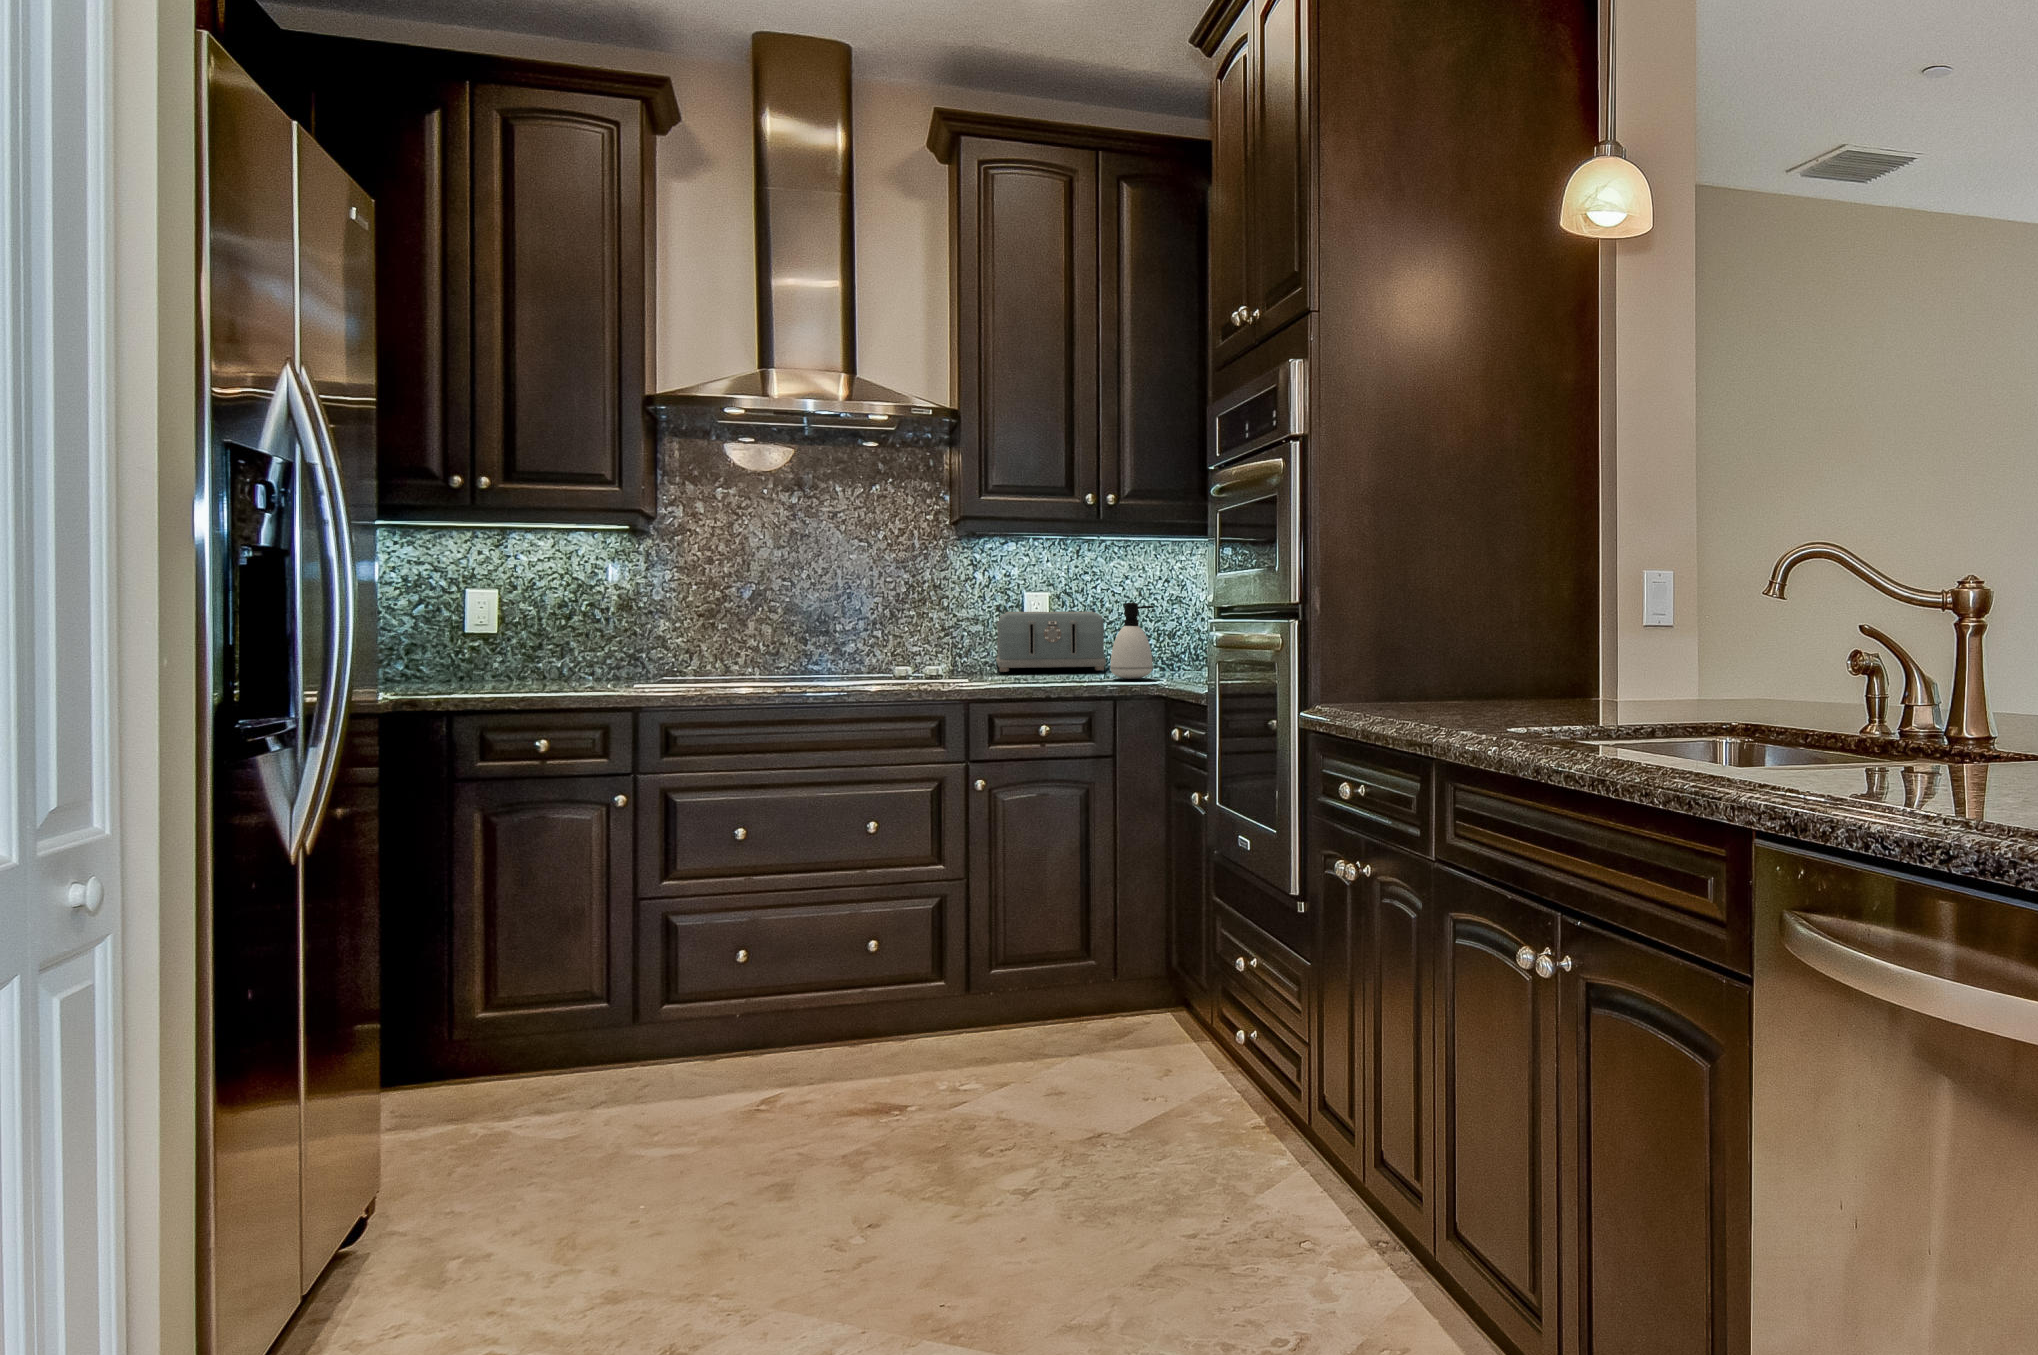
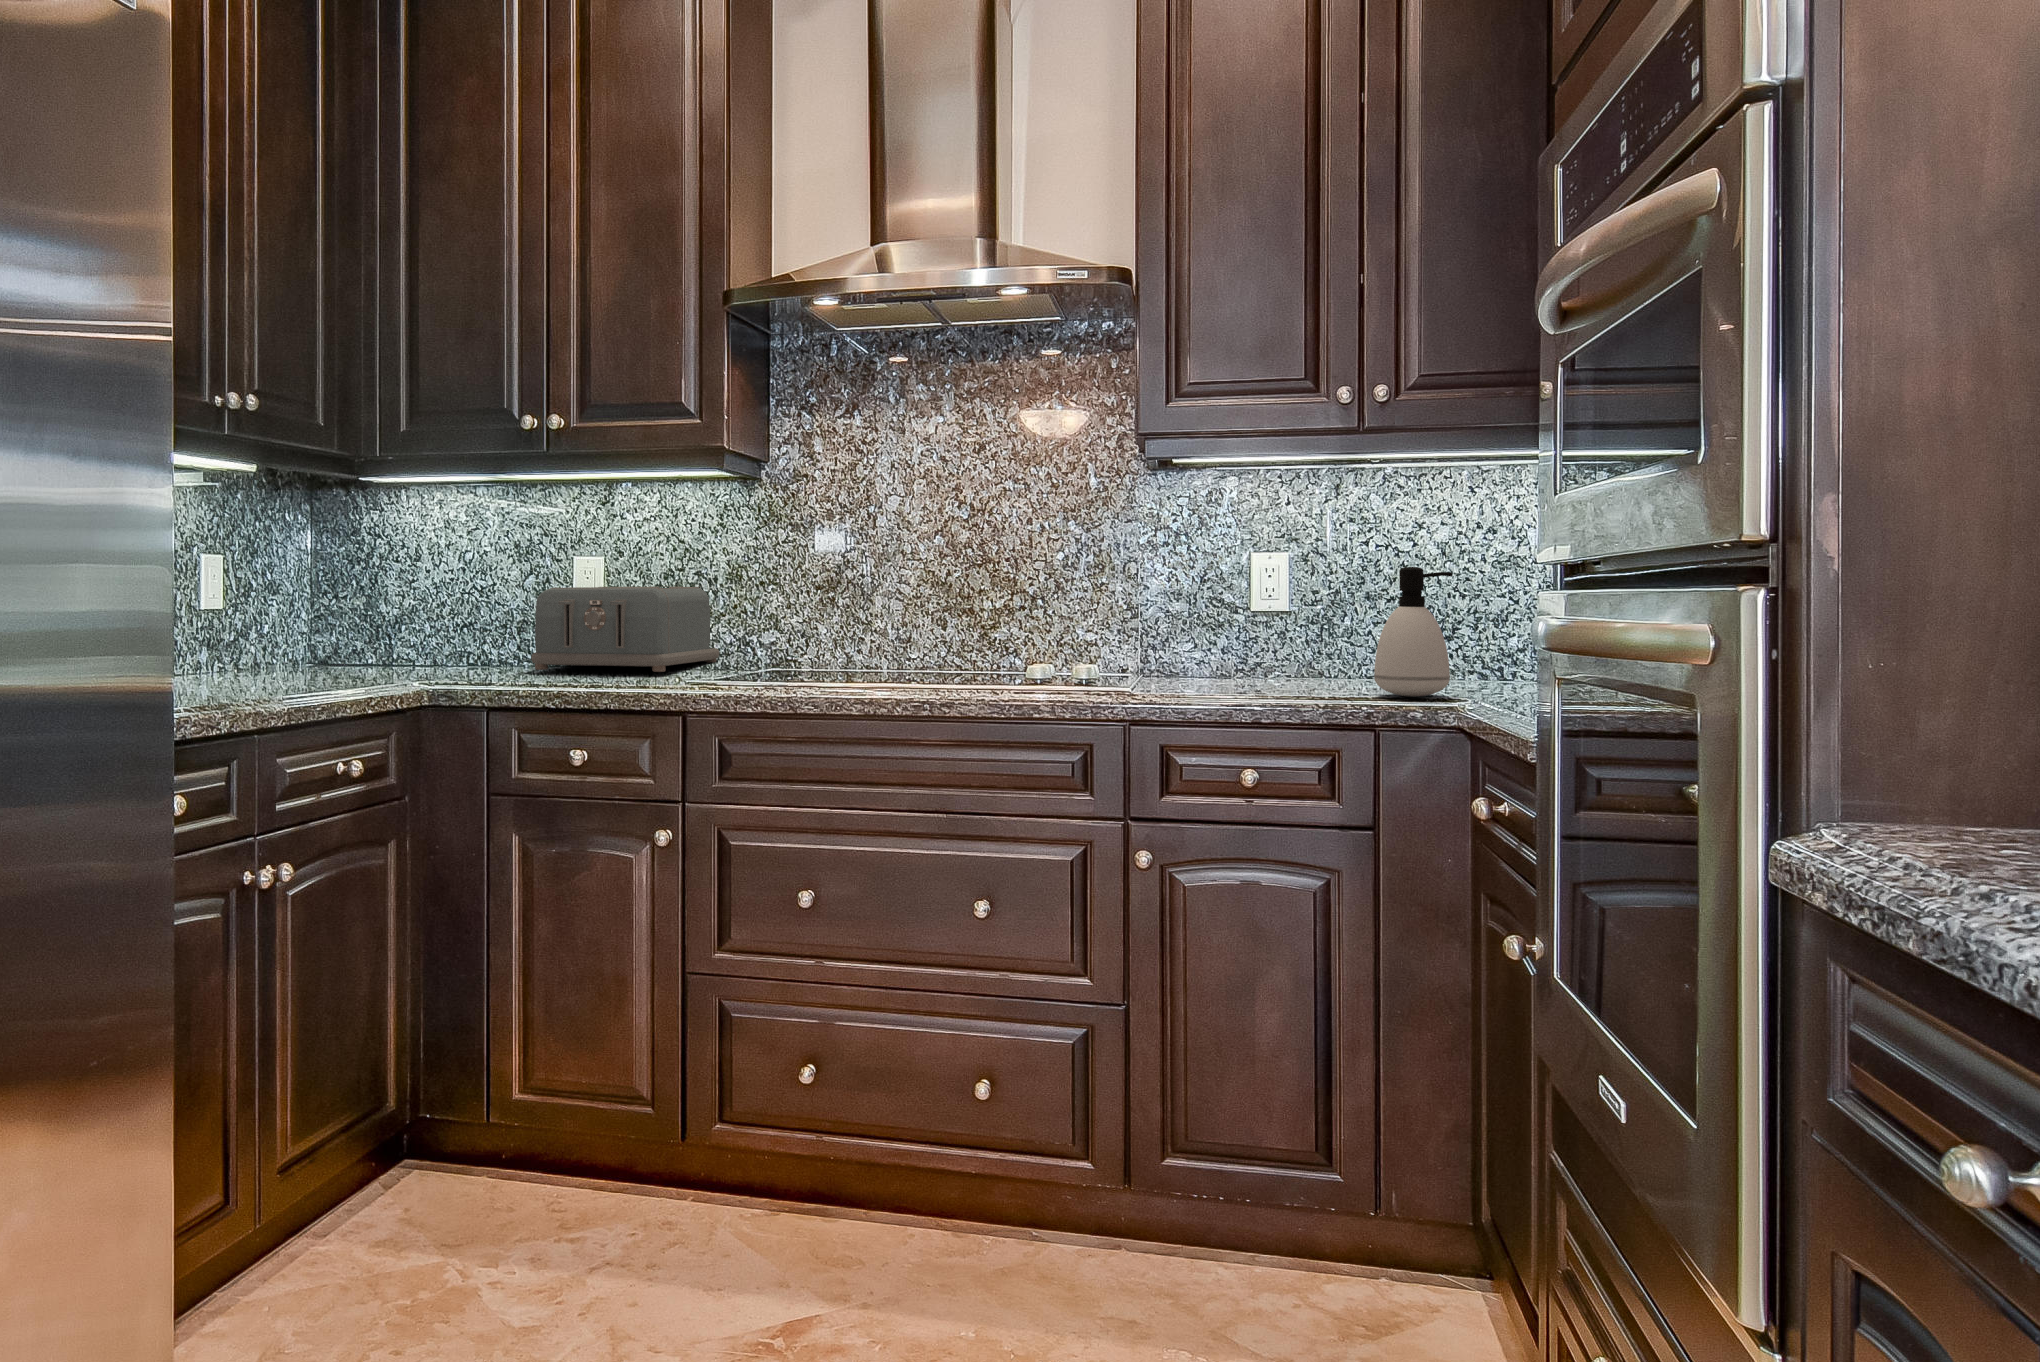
toaster: present [996,612,1106,672] -> present [531,586,719,672]

